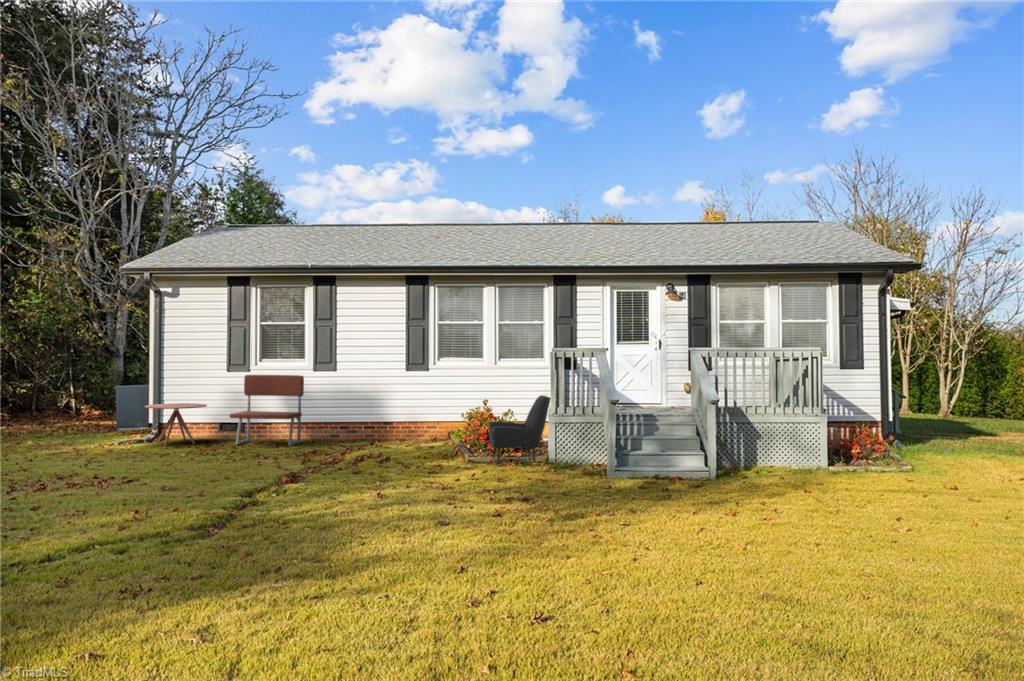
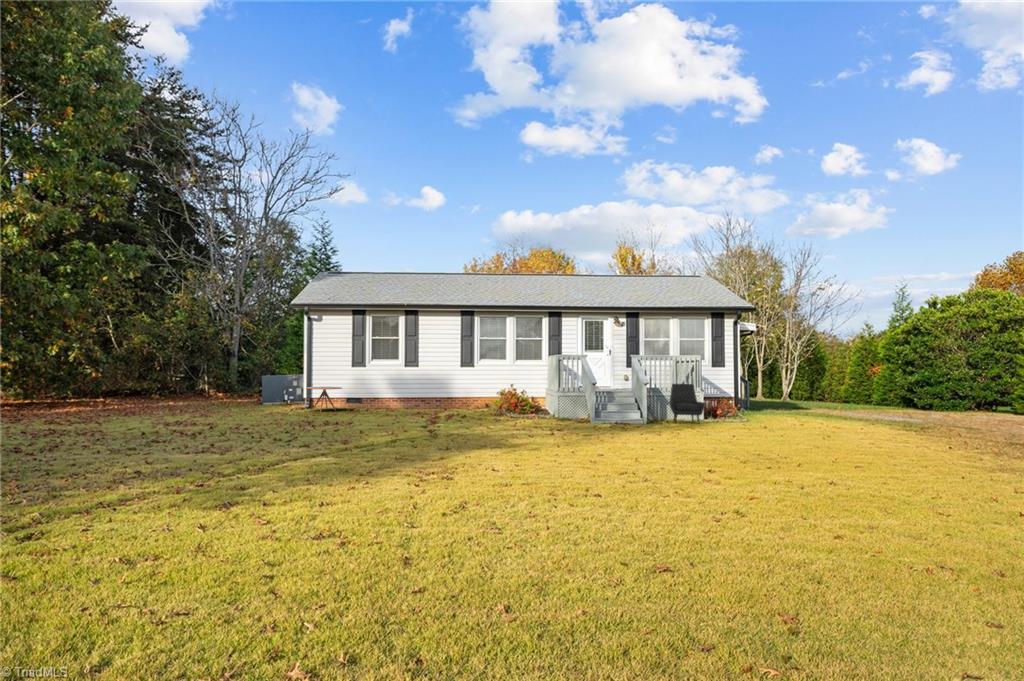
bench: present [229,375,304,446] -> none [359,369,401,412]
chair: present [489,395,551,463] -> present [669,384,705,423]

